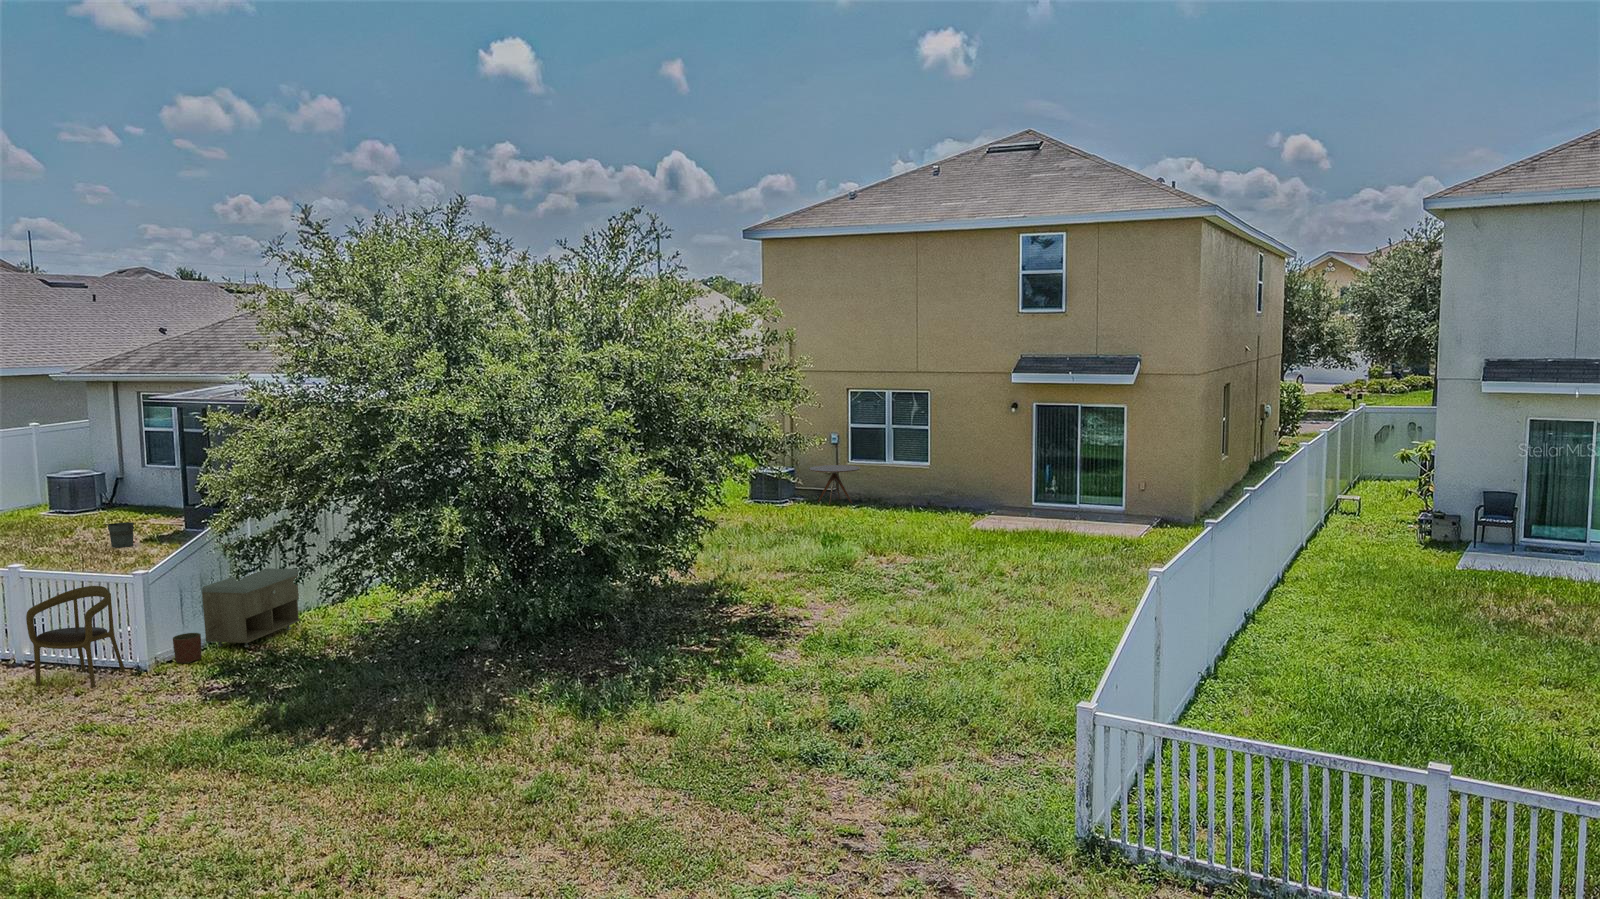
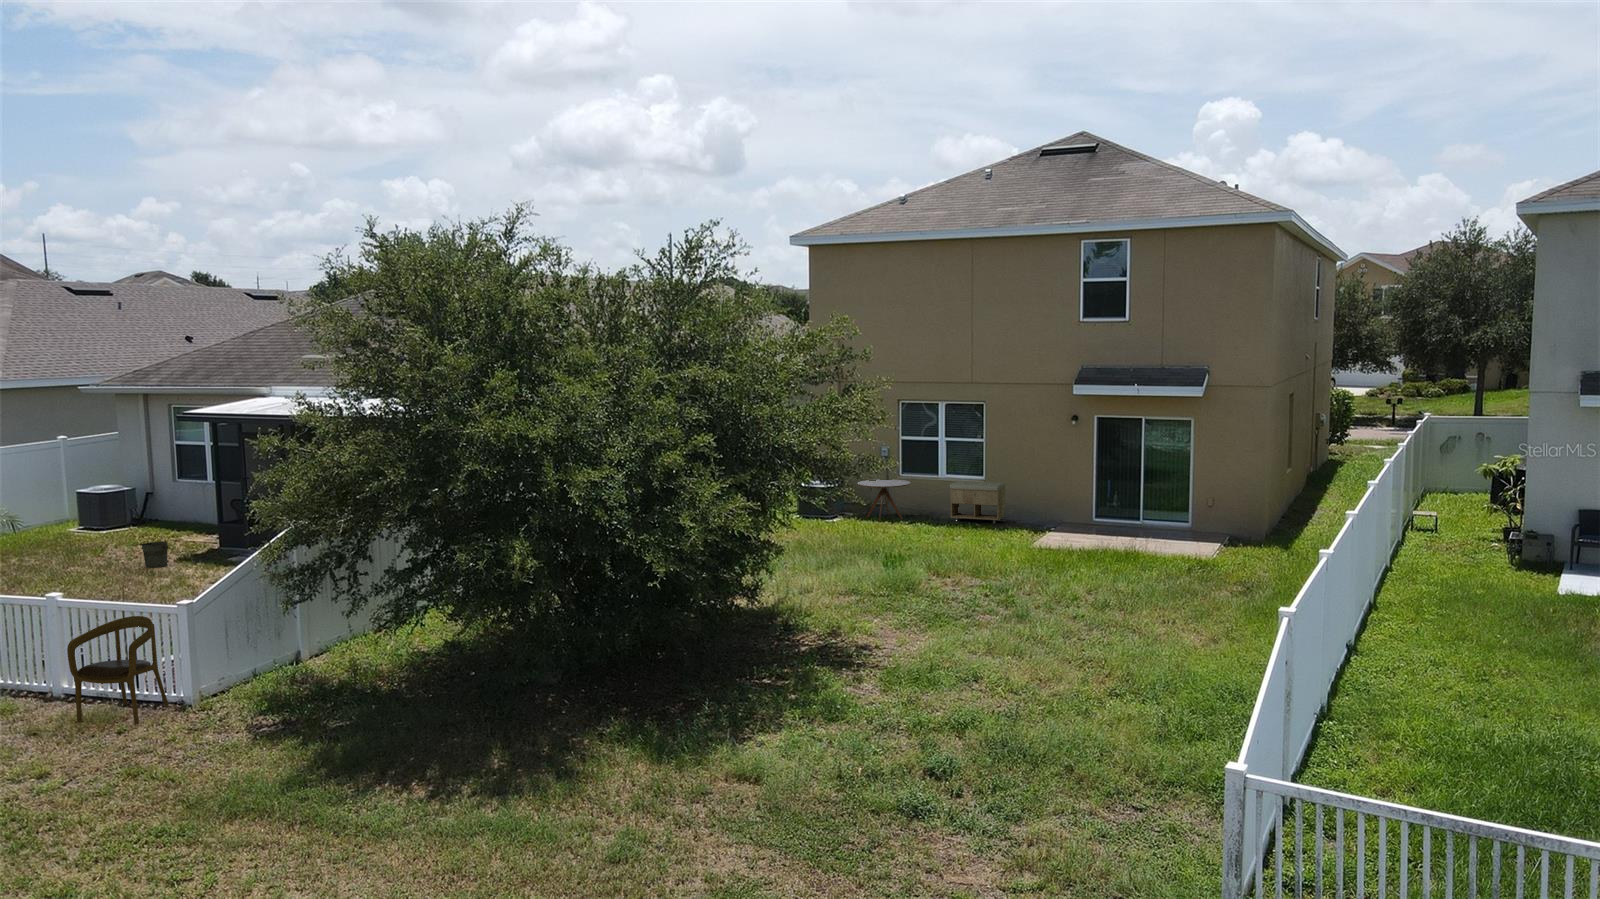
storage bench: present [202,568,300,647] -> present [950,481,1005,523]
planter: present [173,633,201,663] -> none [218,664,247,697]

